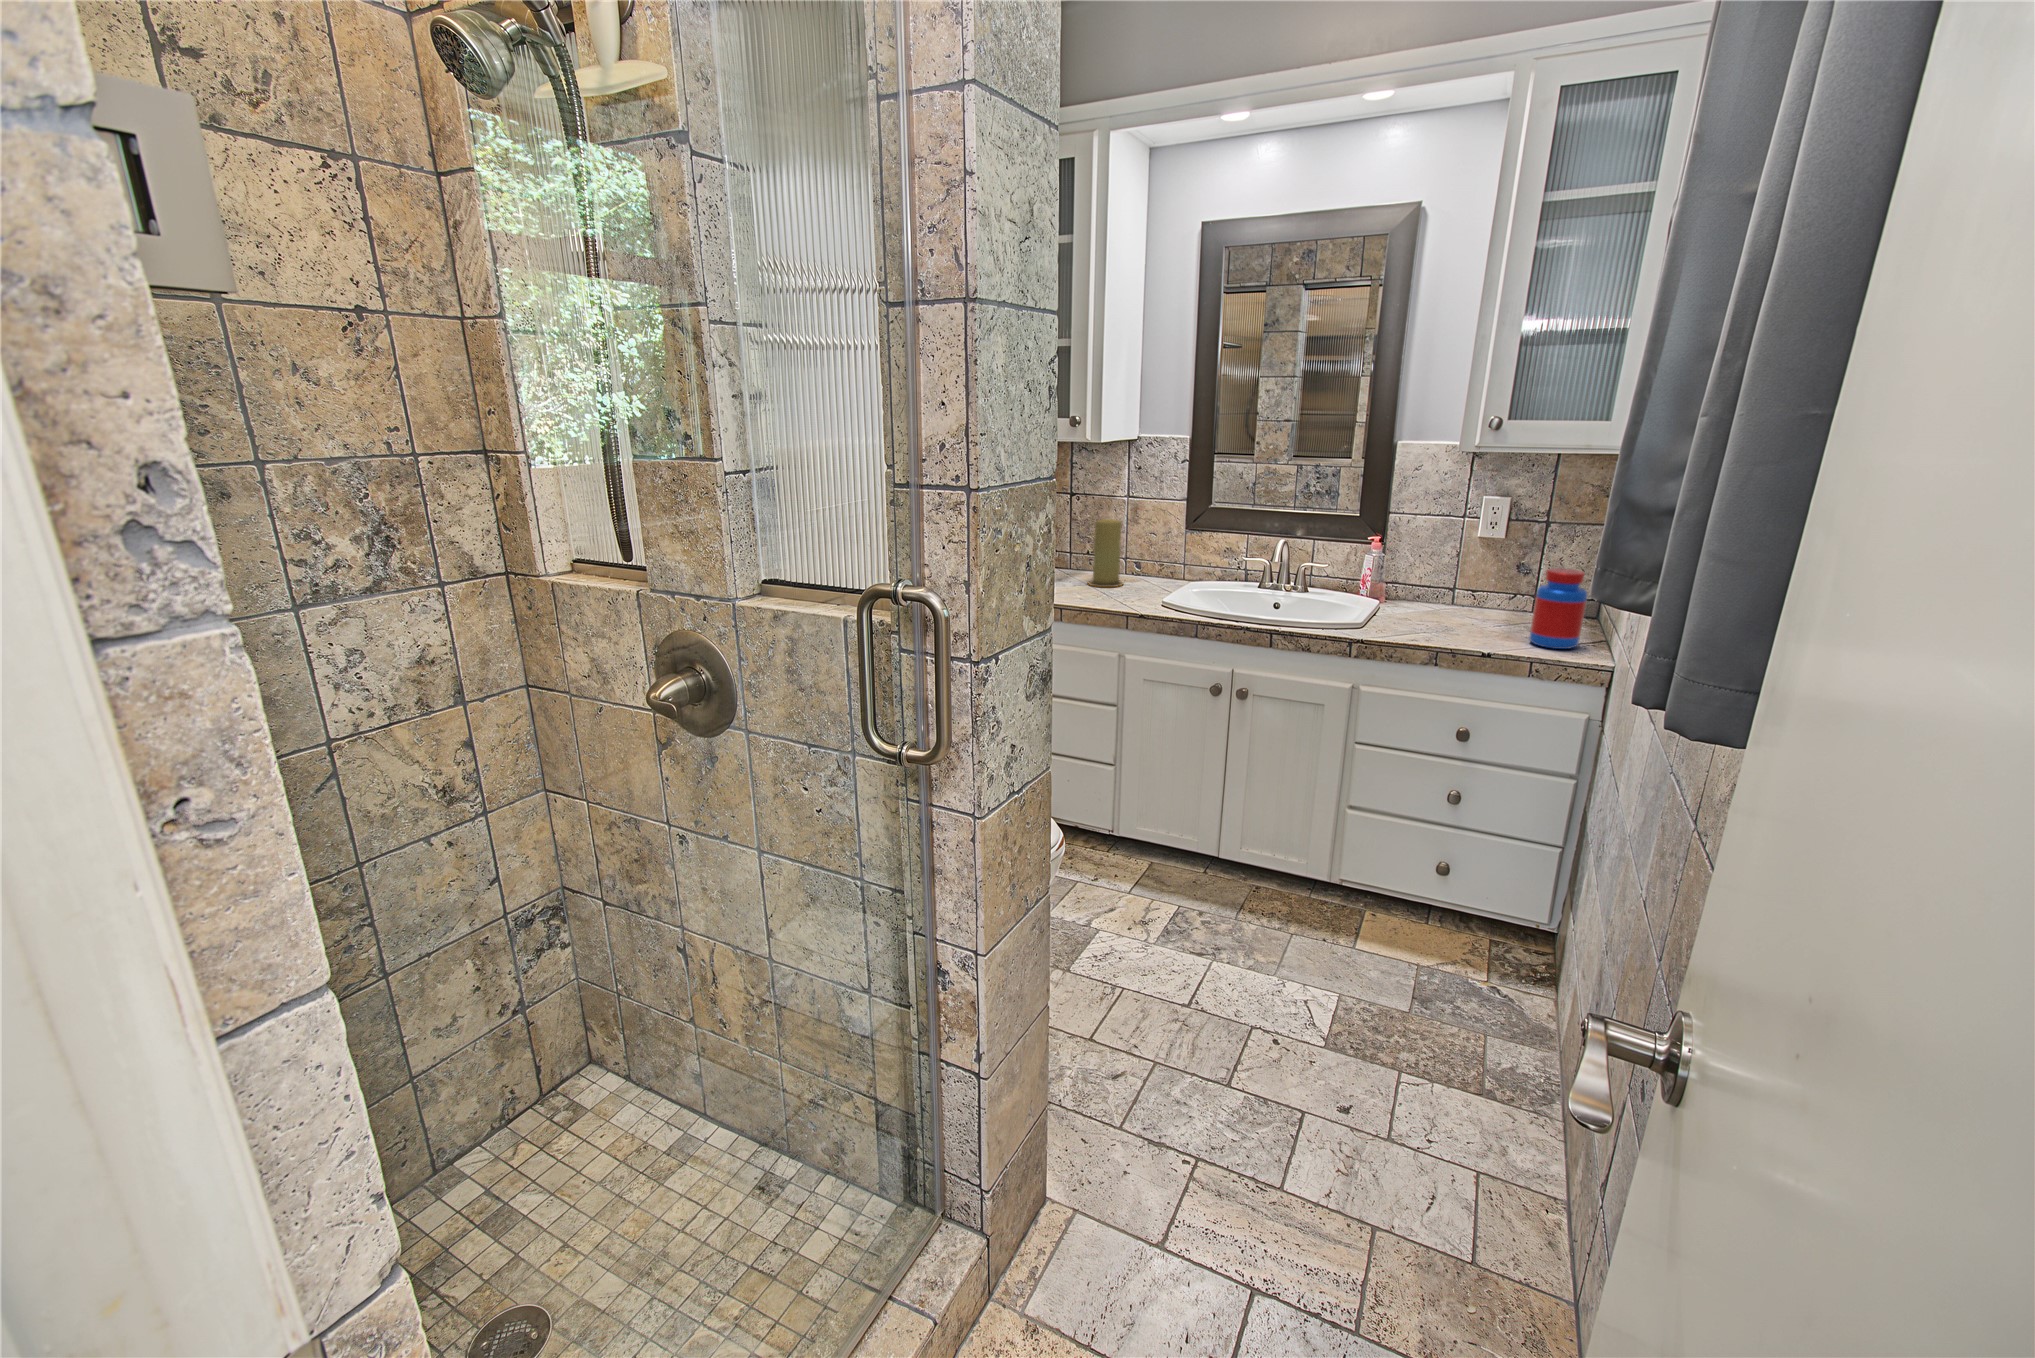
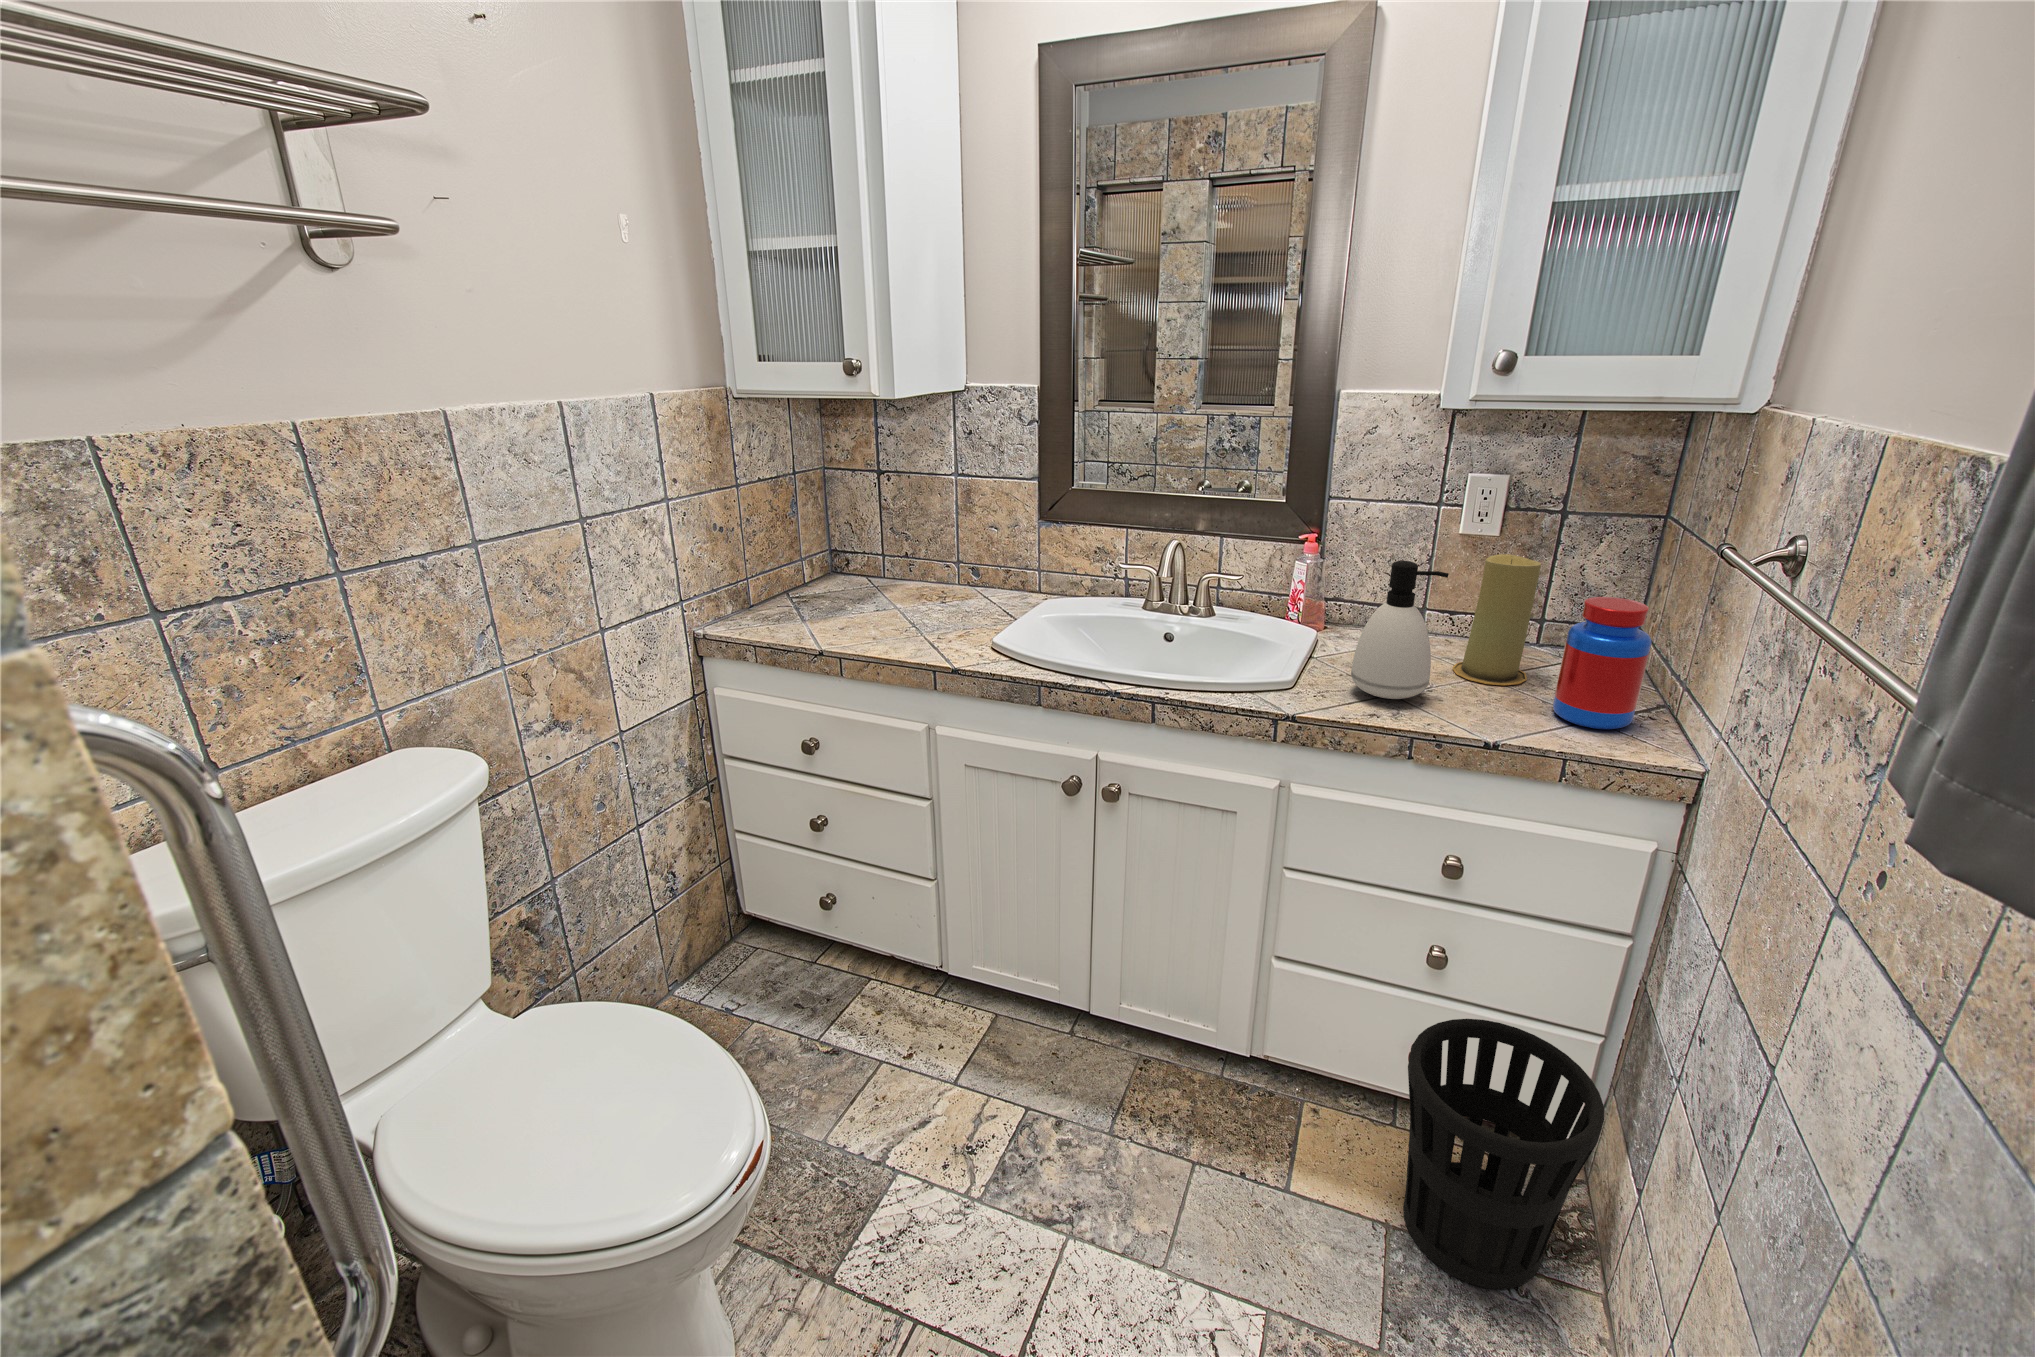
candle: present [1088,519,1123,587] -> present [1453,554,1541,685]
soap dispenser: none [1400,546,1462,633] -> present [1351,561,1449,699]
wastebasket: none [1431,836,1554,995] -> present [1403,1019,1604,1289]

